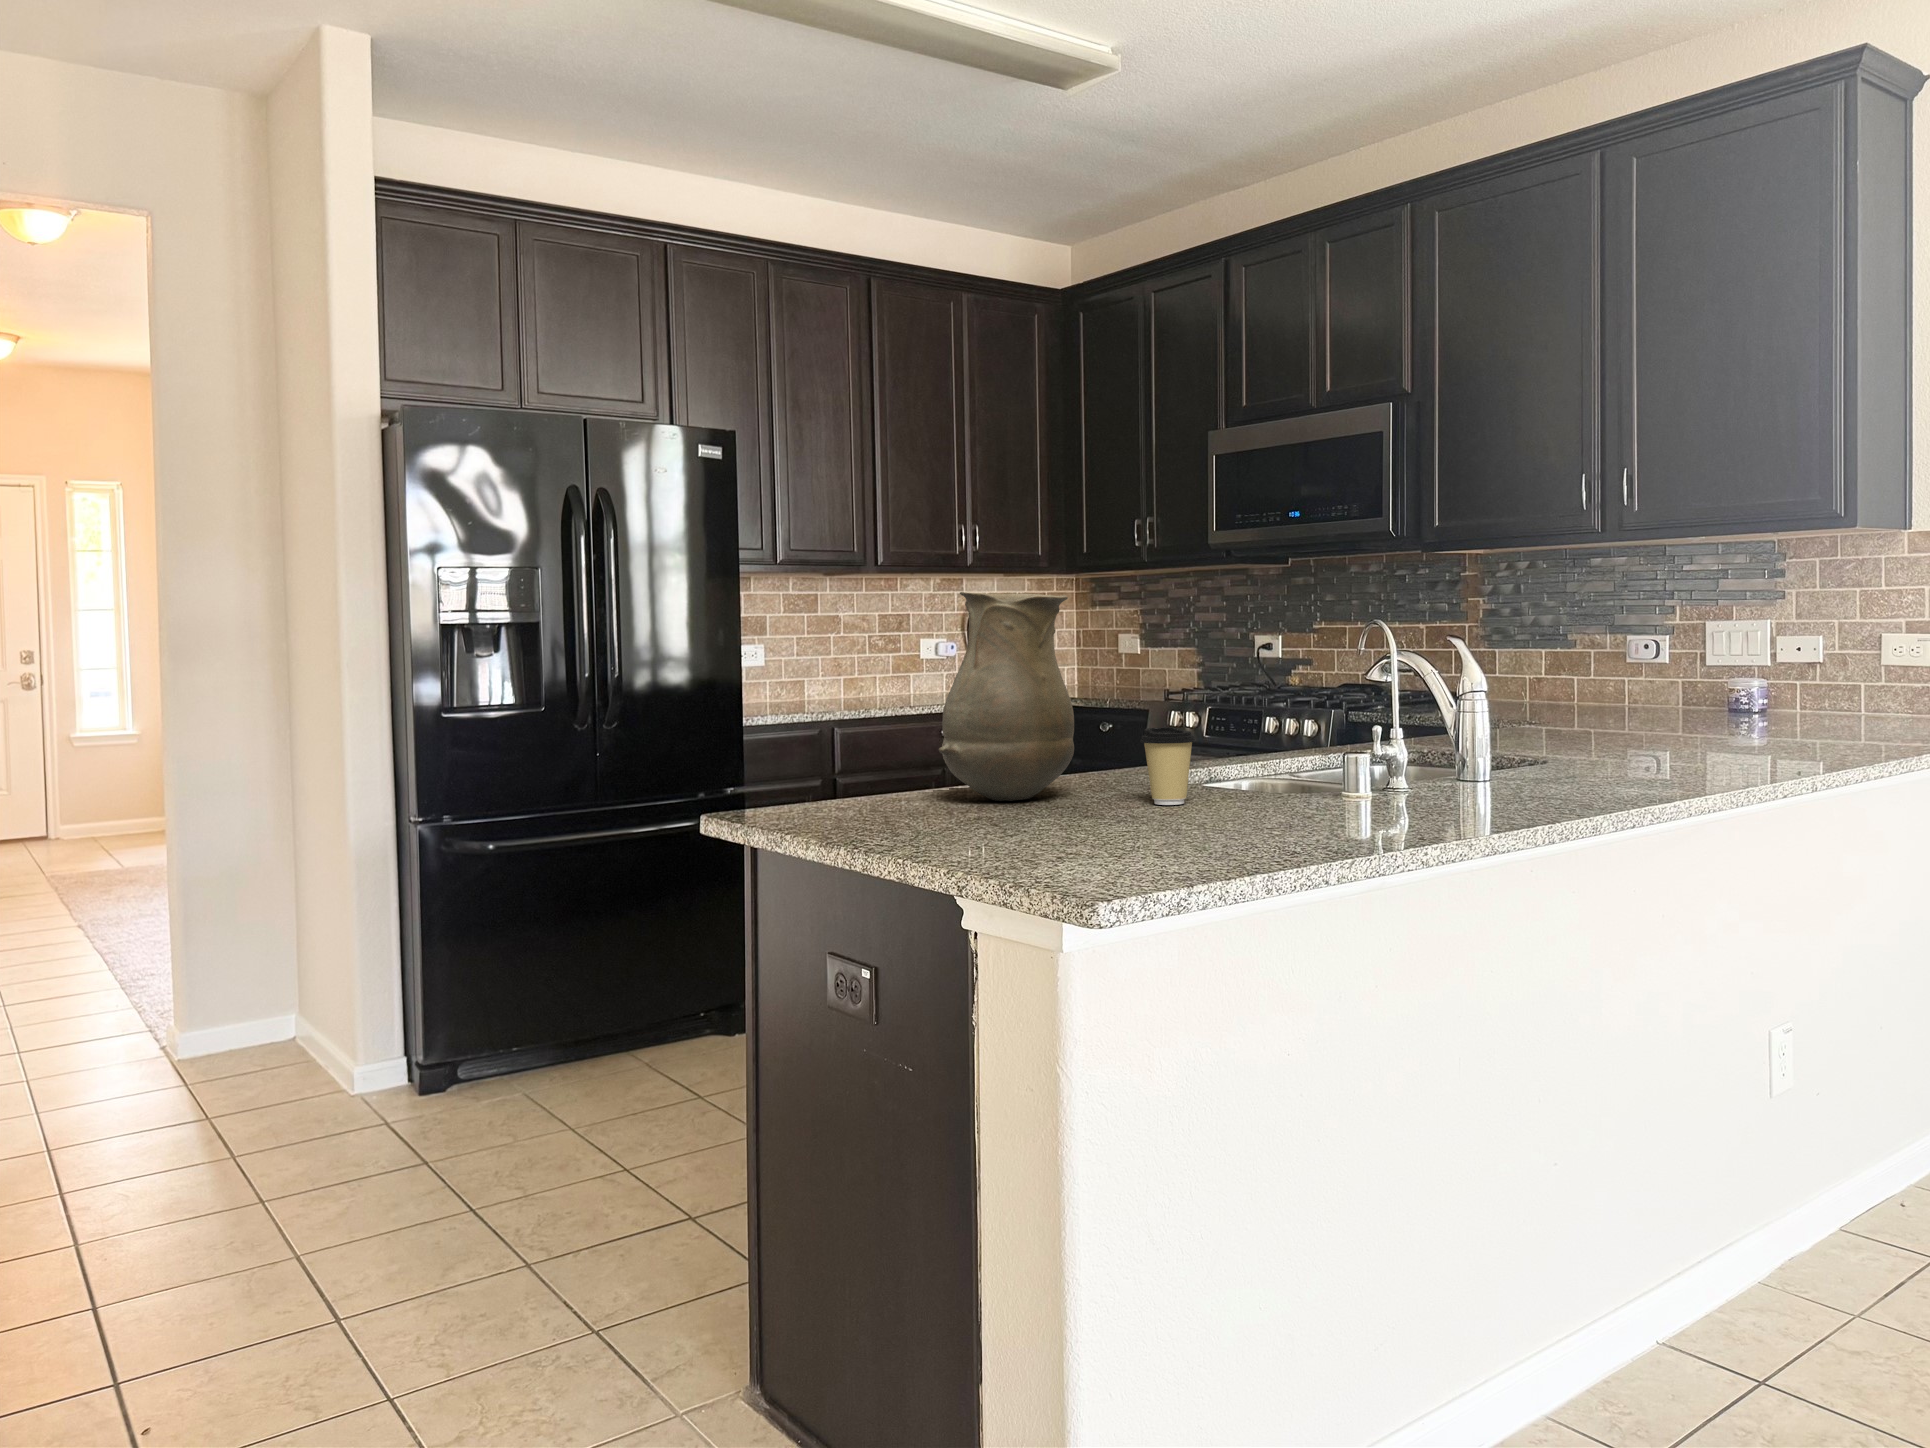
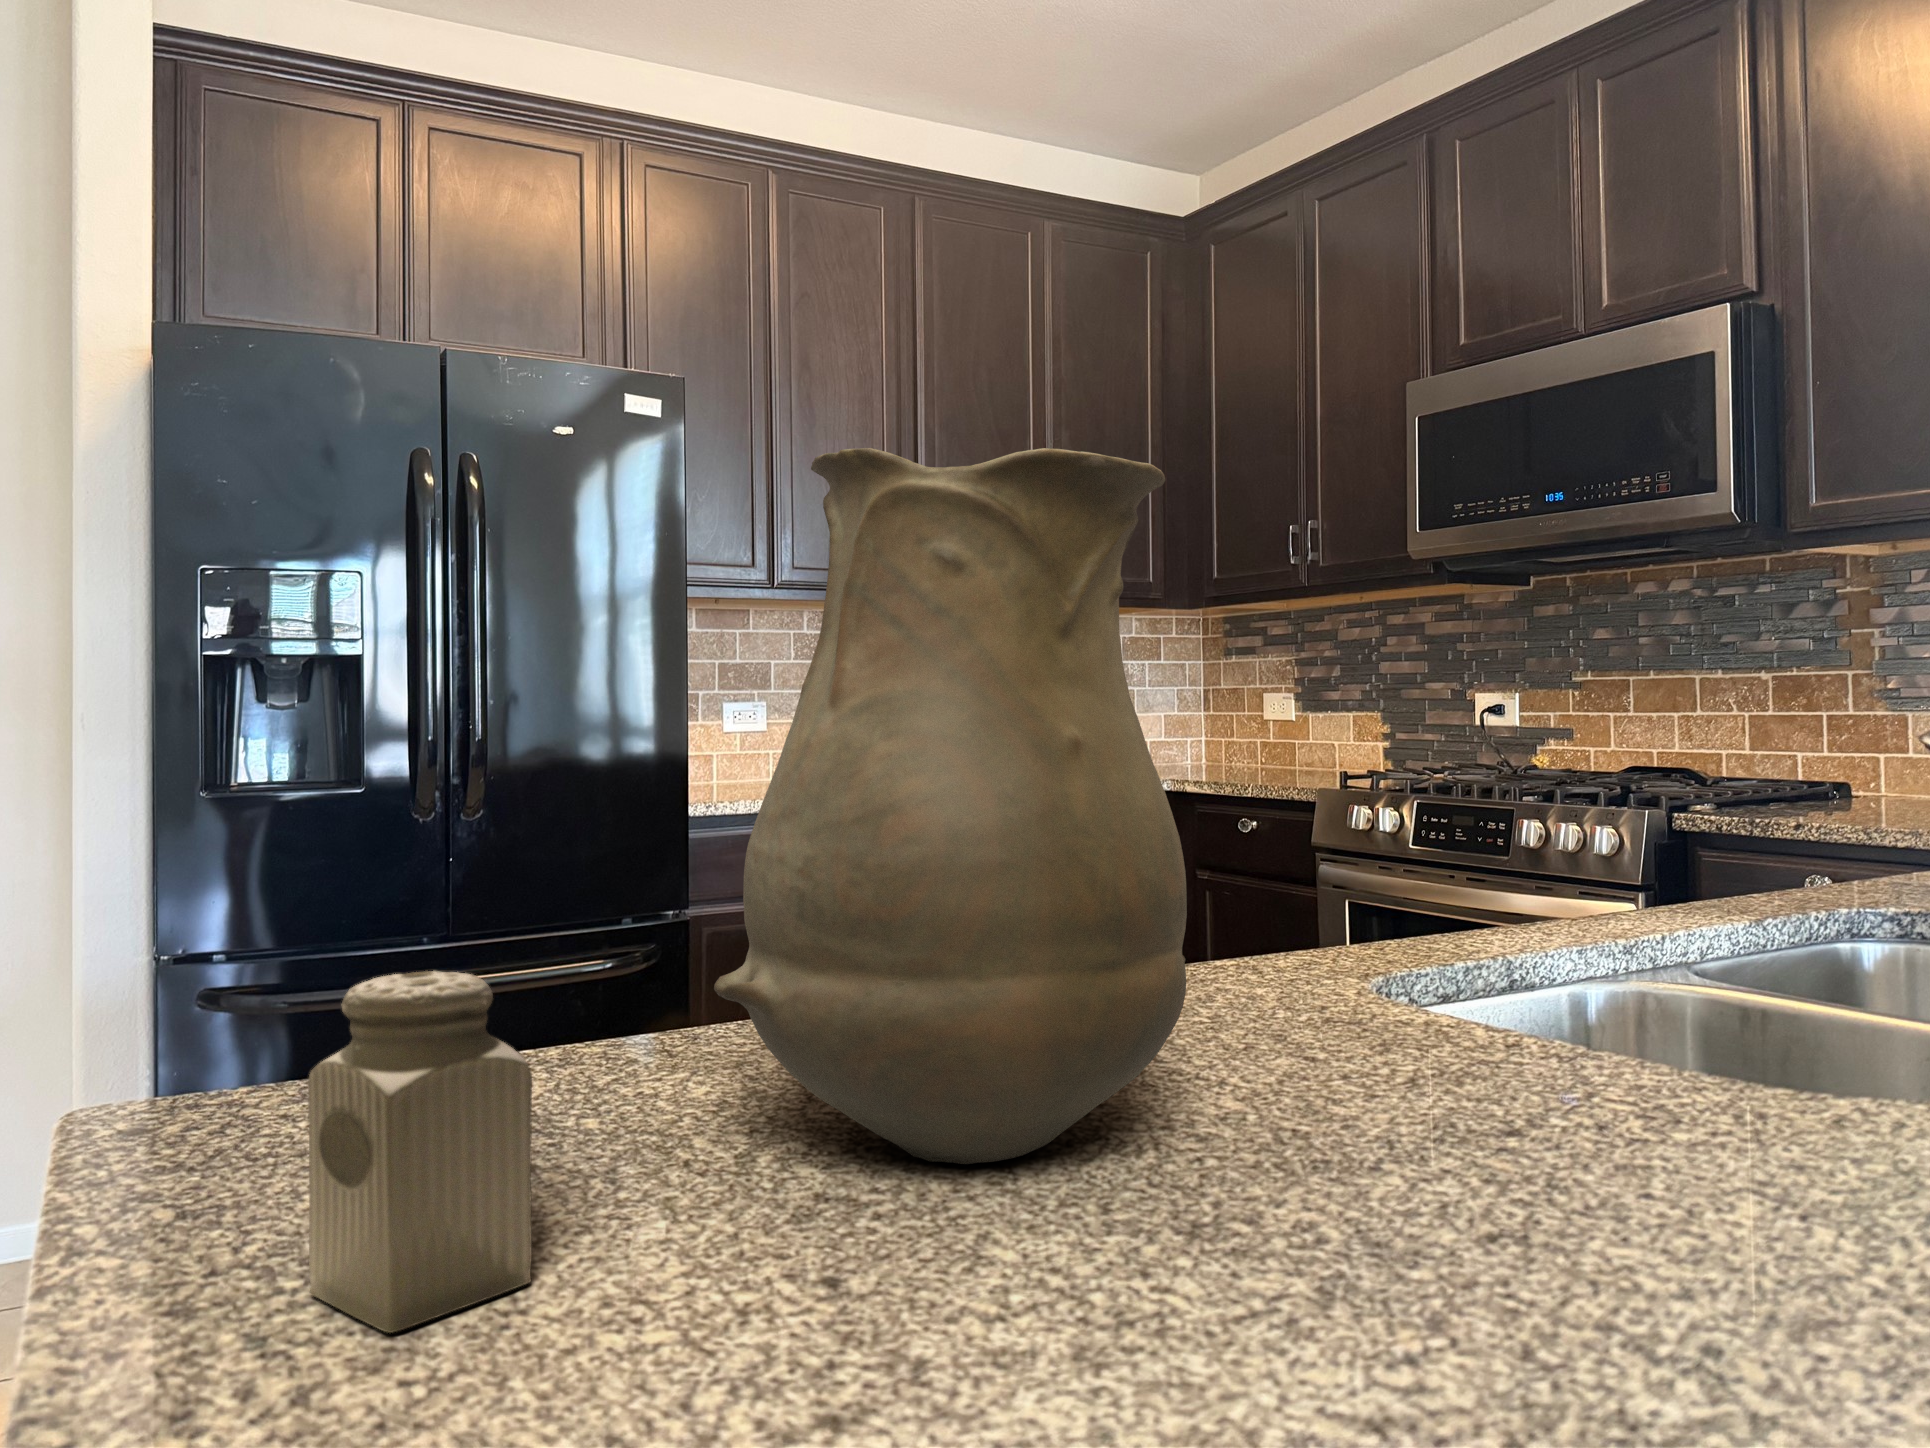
coffee cup: present [1140,727,1196,805] -> none [1443,935,1687,1269]
salt shaker: none [856,740,913,821] -> present [308,971,532,1333]

